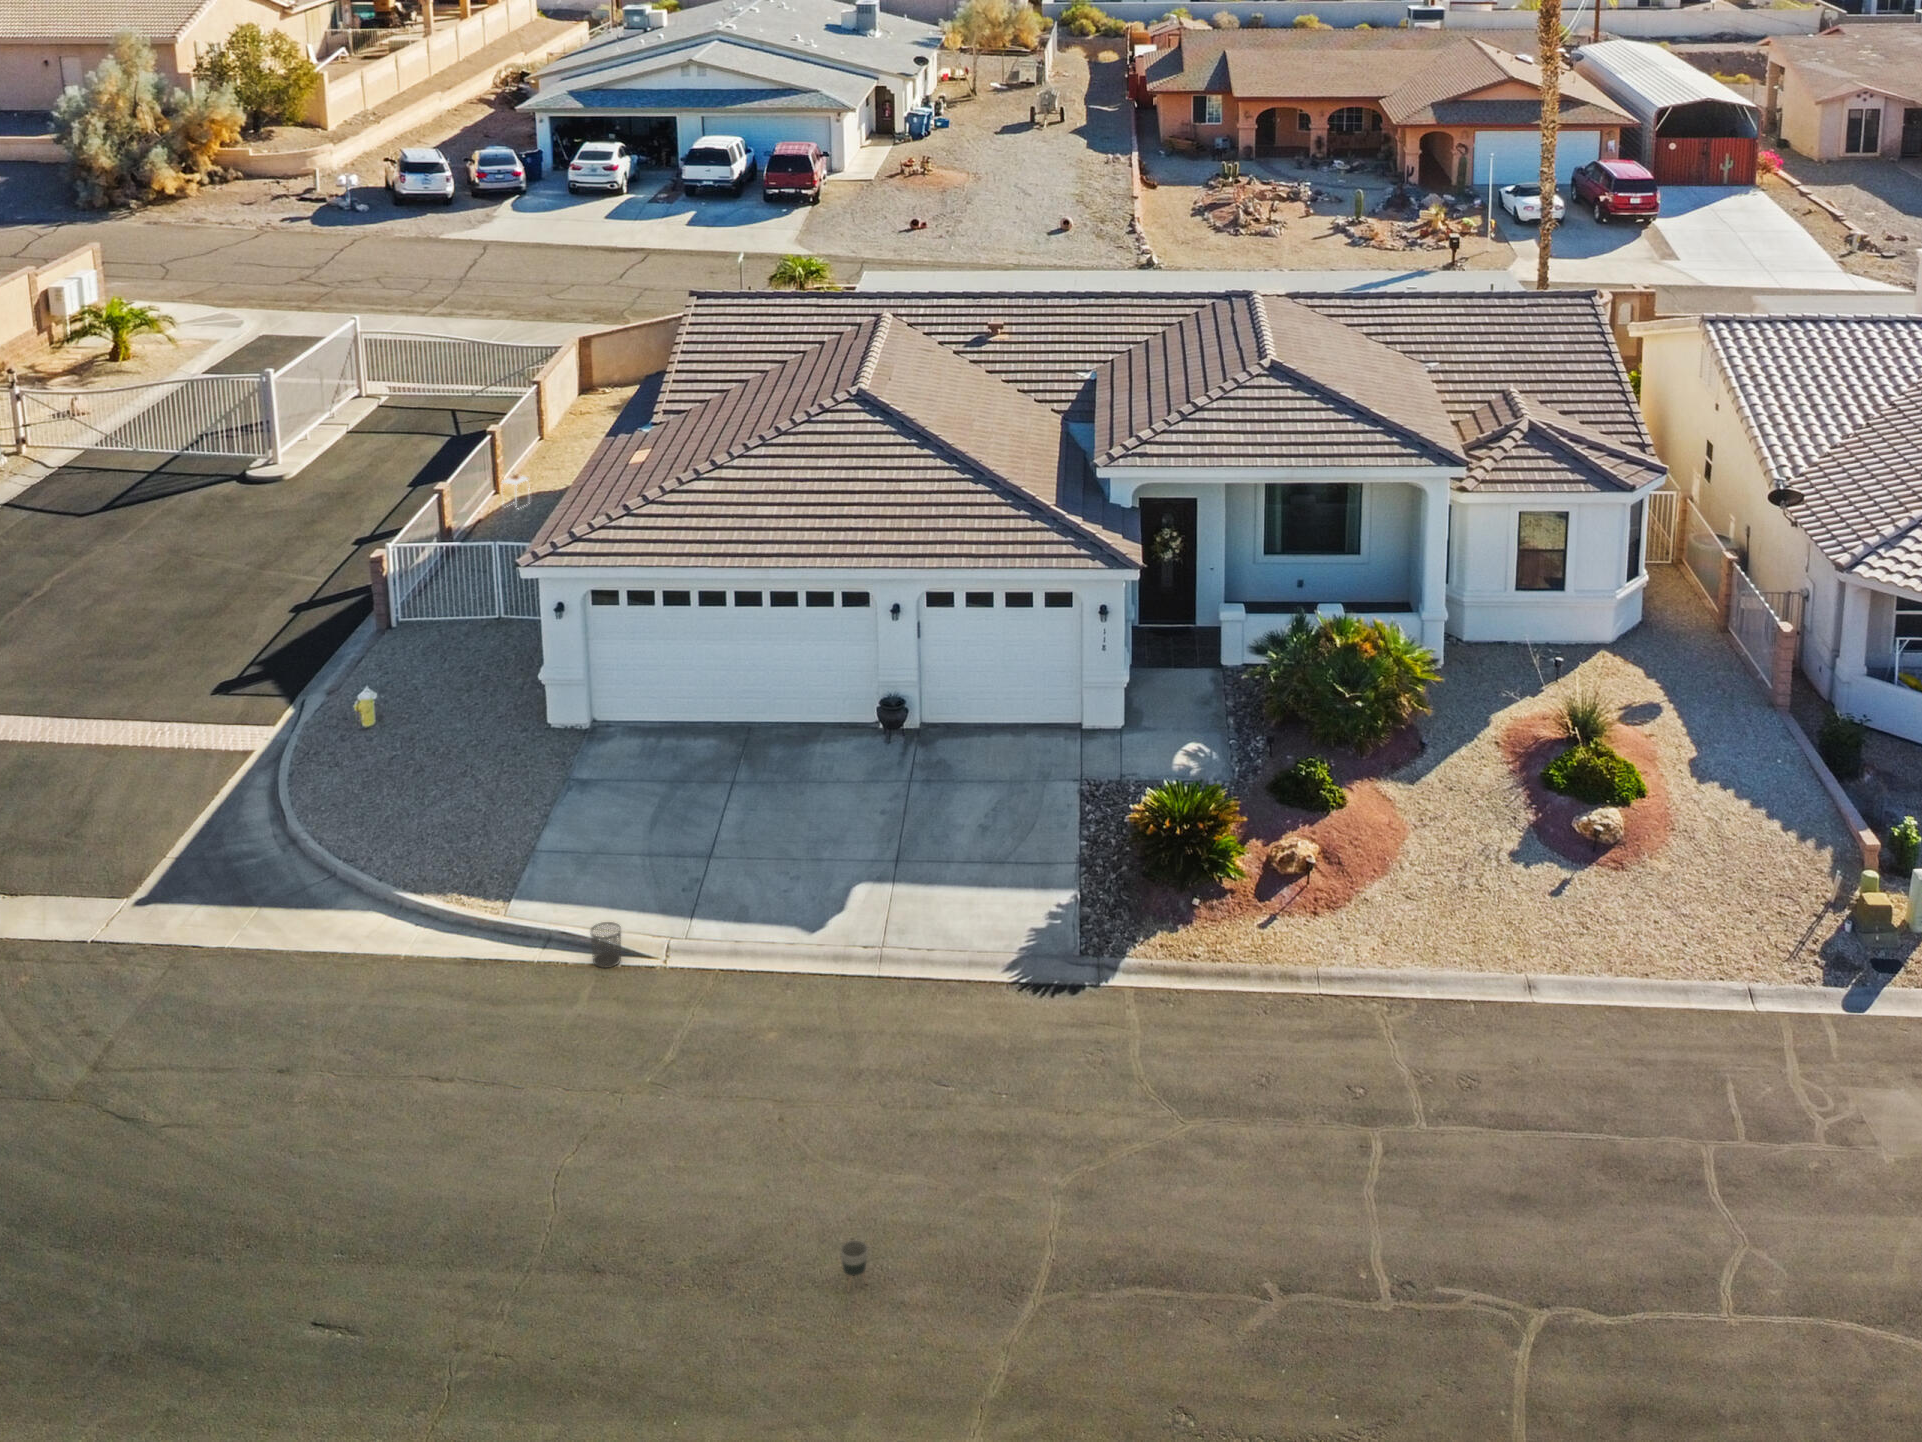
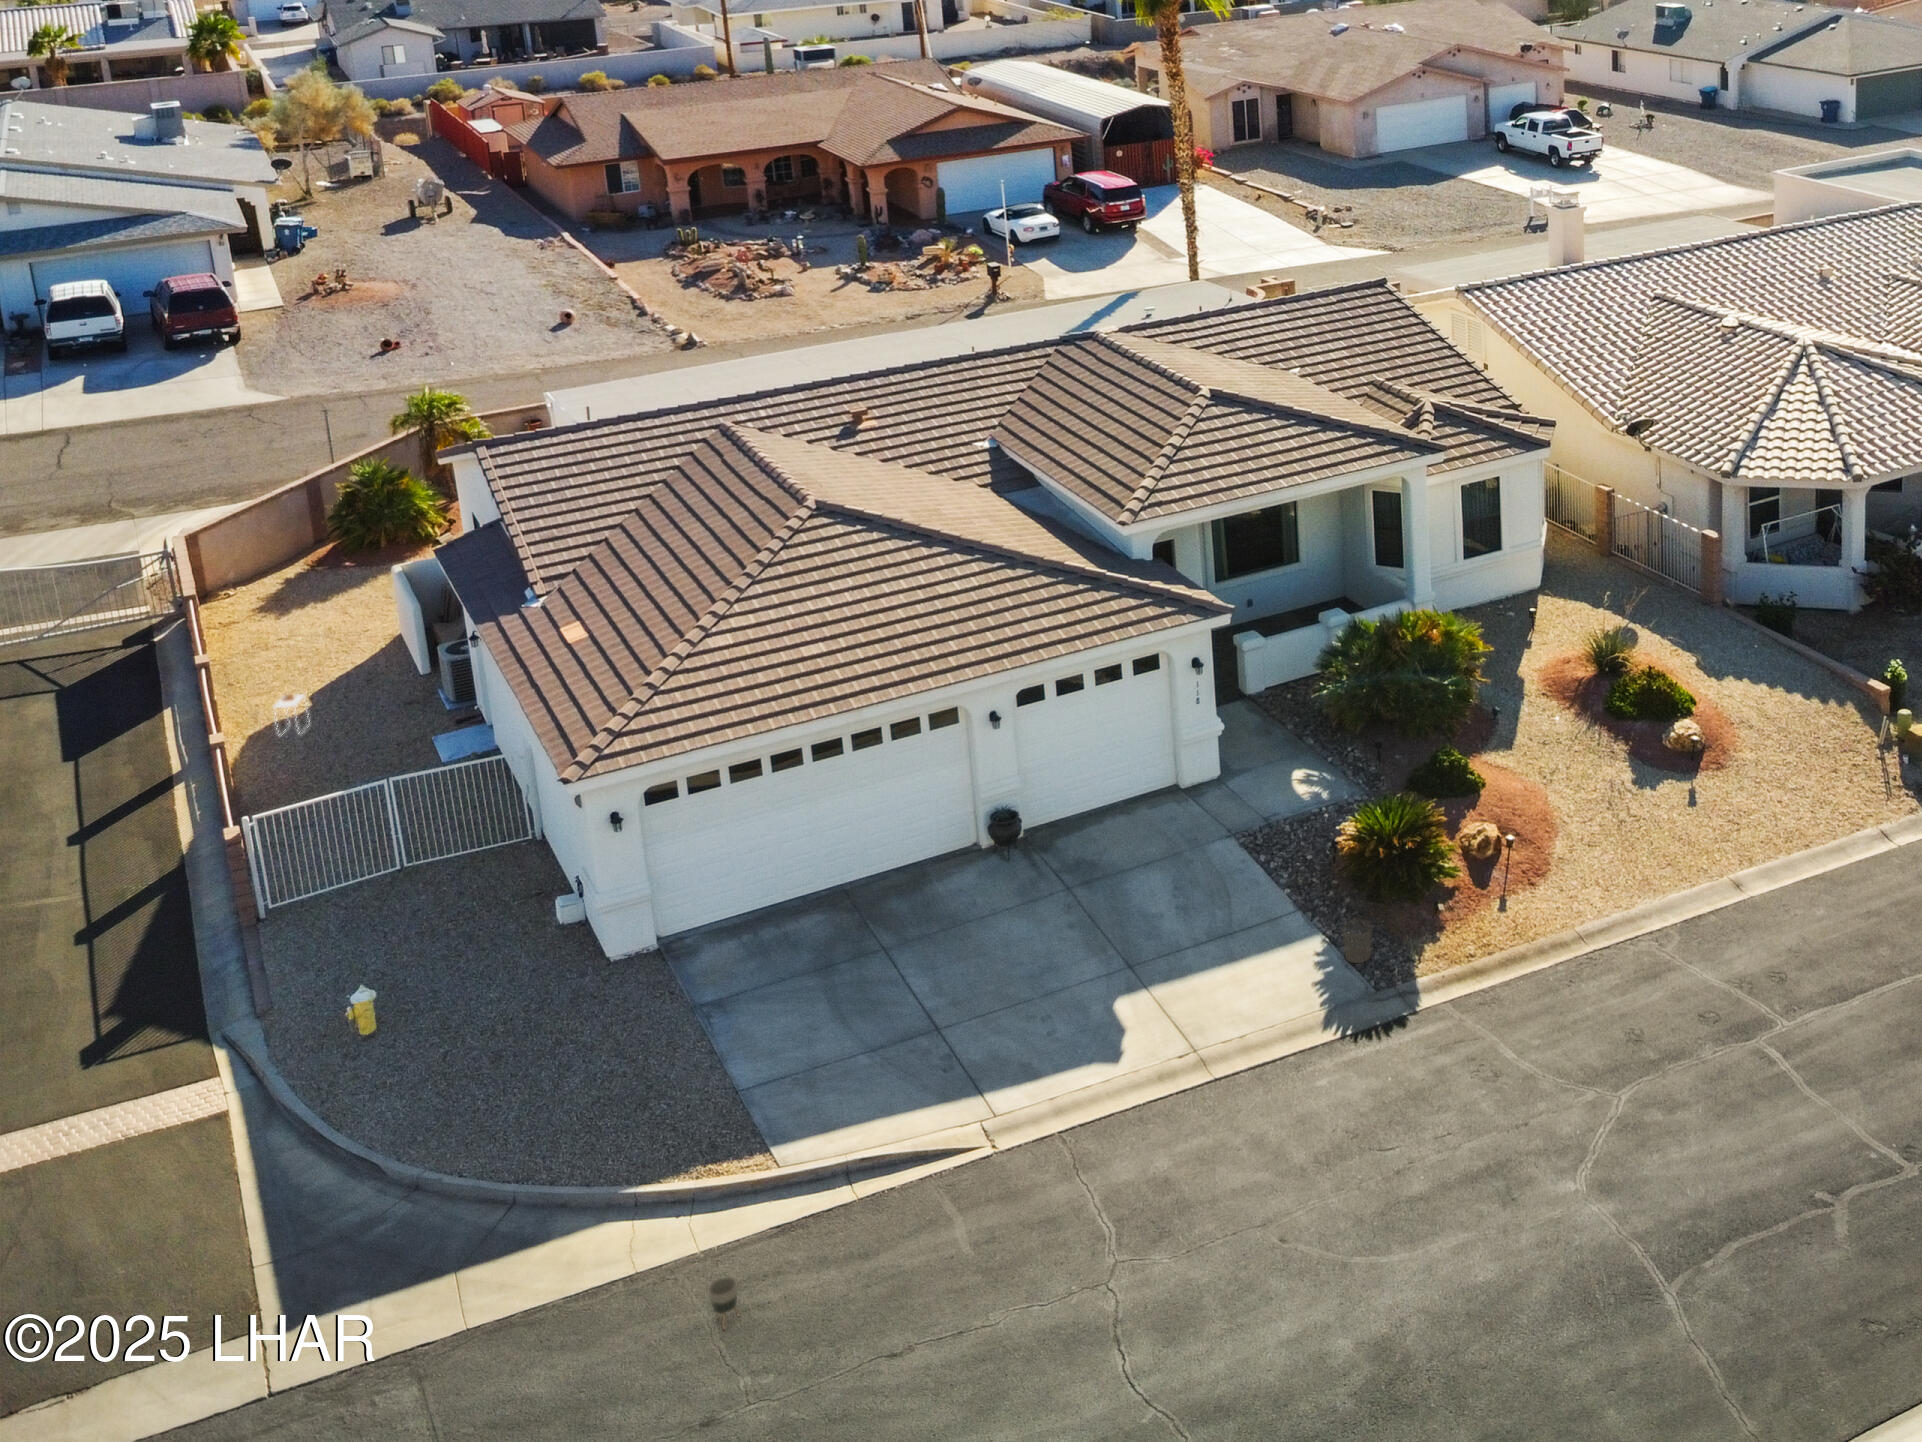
waste bin: present [590,922,621,968] -> present [1342,919,1371,963]
planter: present [840,1241,868,1292] -> present [708,1277,739,1329]

